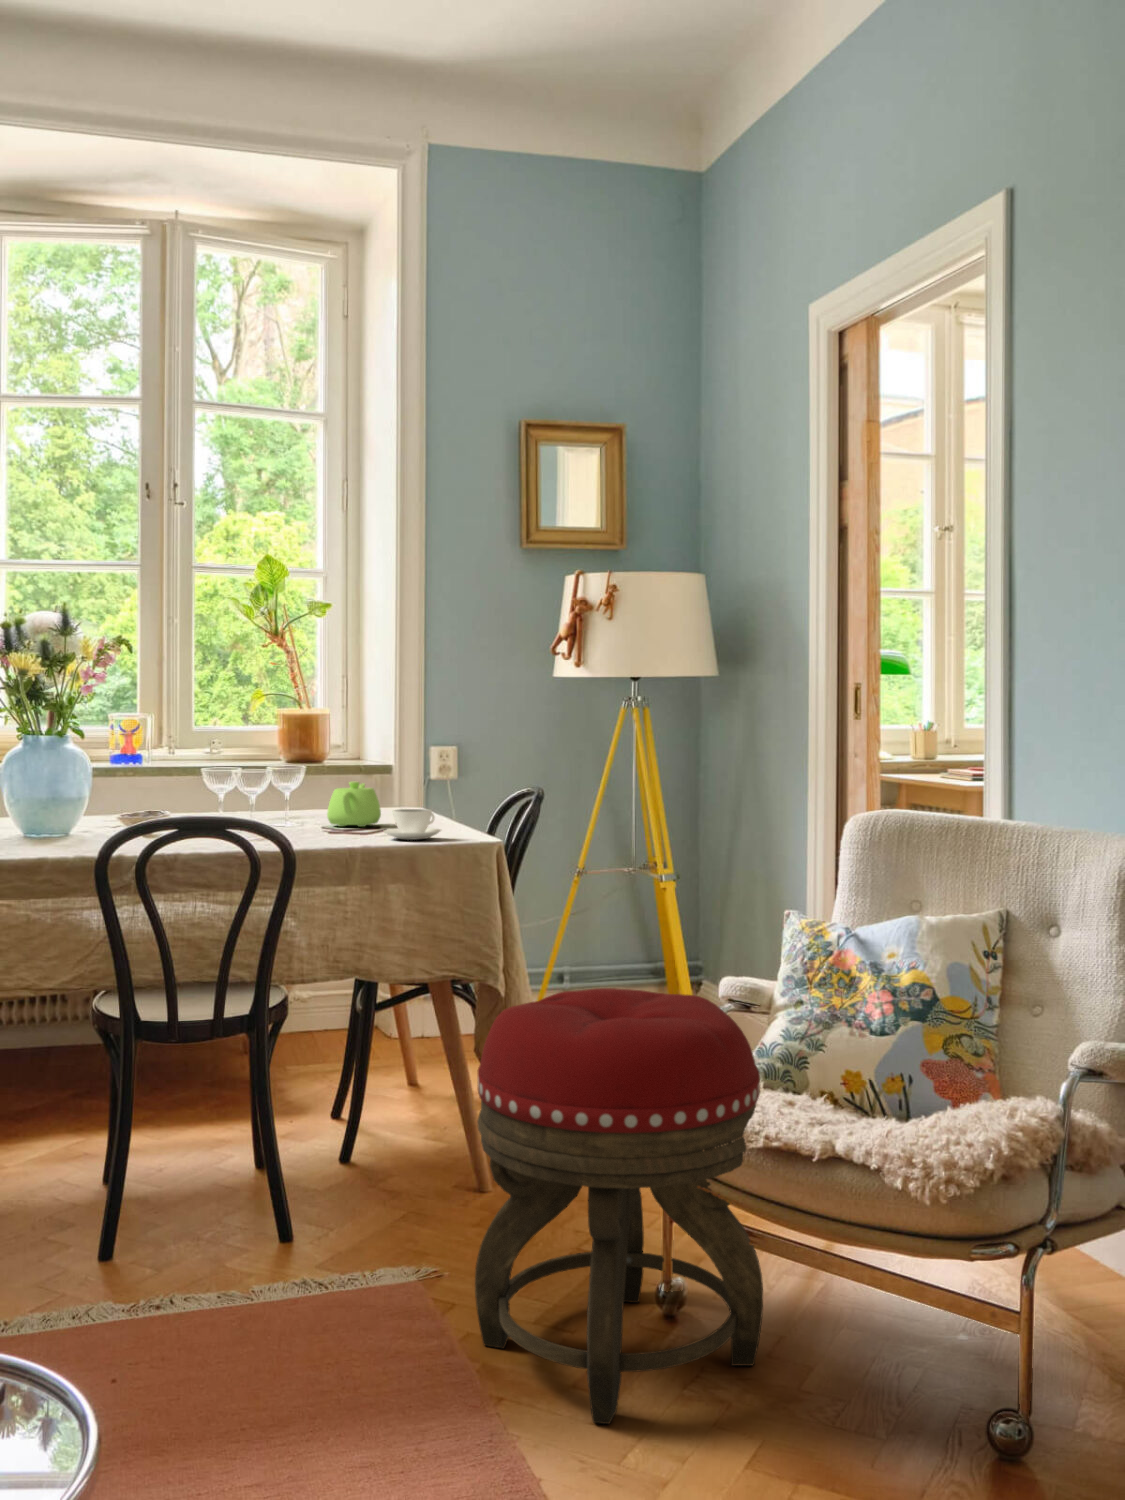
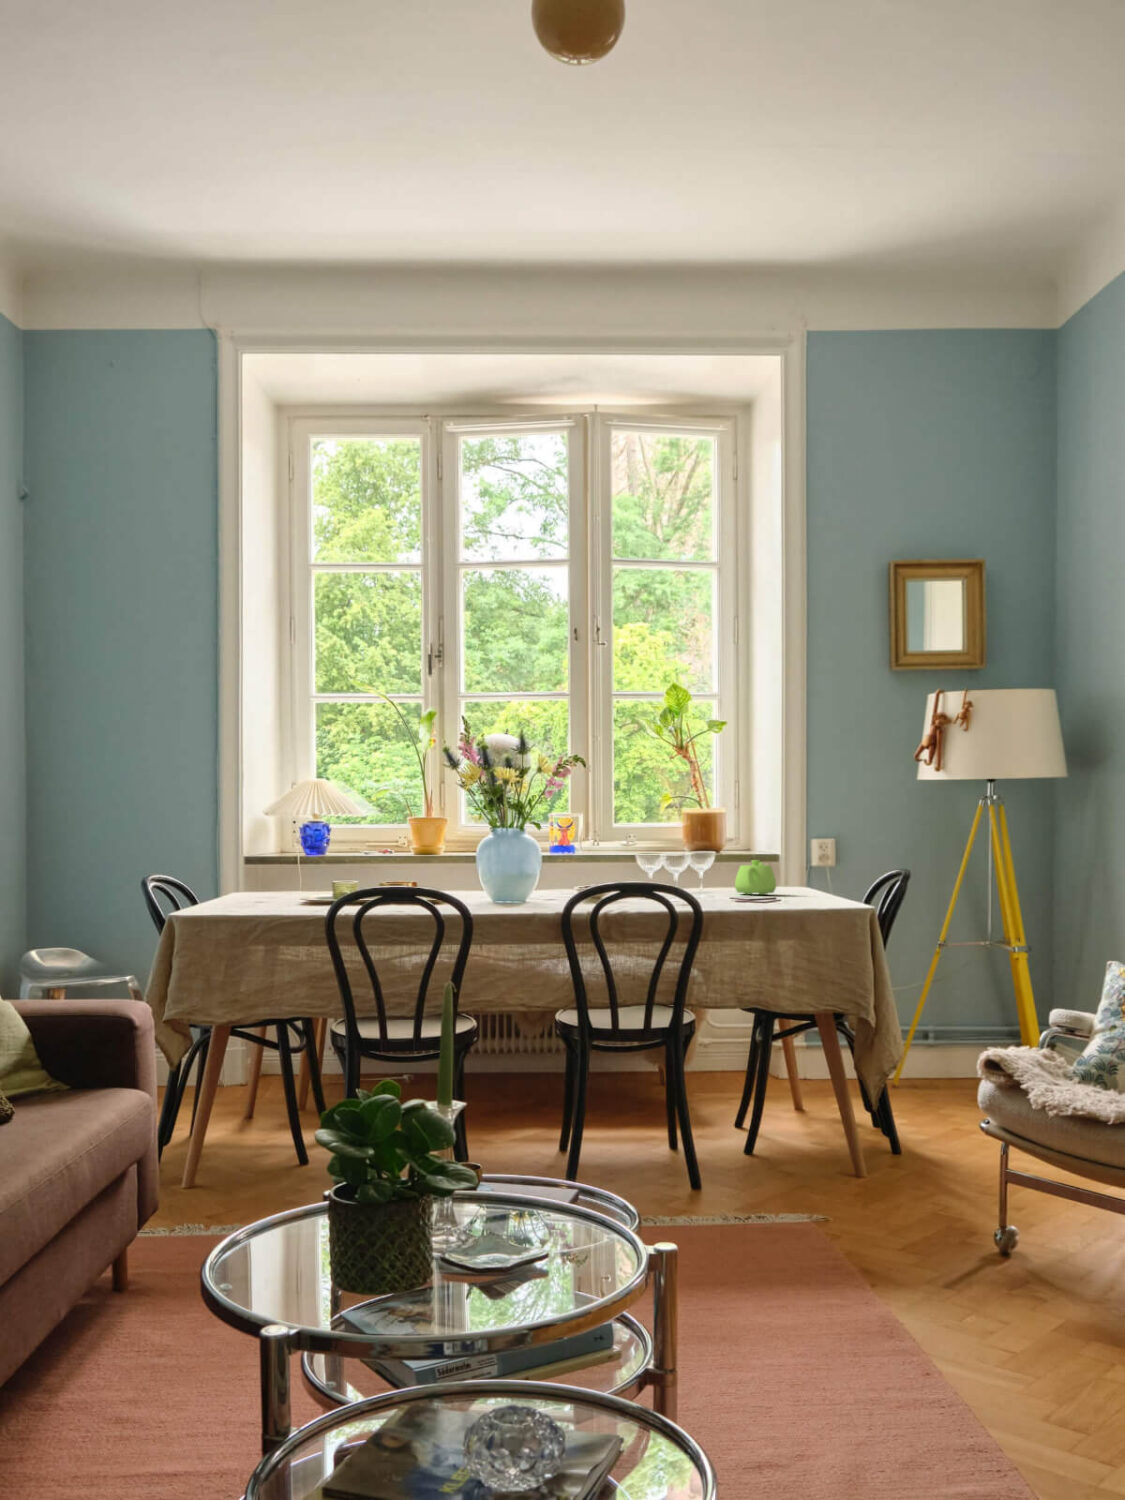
cup: present [384,809,441,840] -> none [781,879,827,901]
footstool: present [475,988,763,1424] -> none [859,1006,1078,1305]

